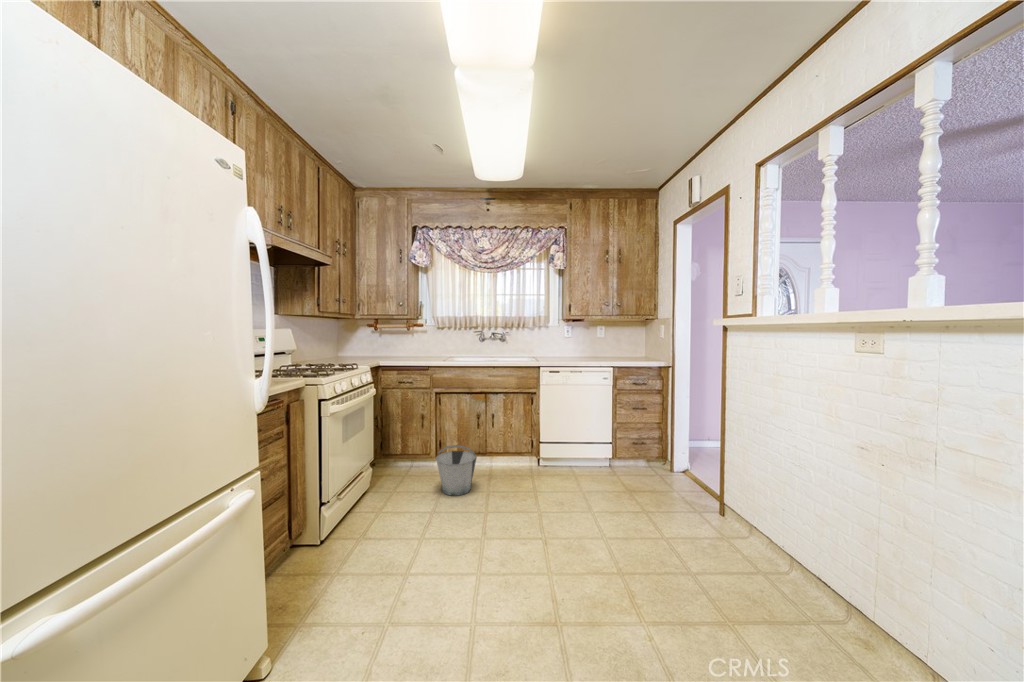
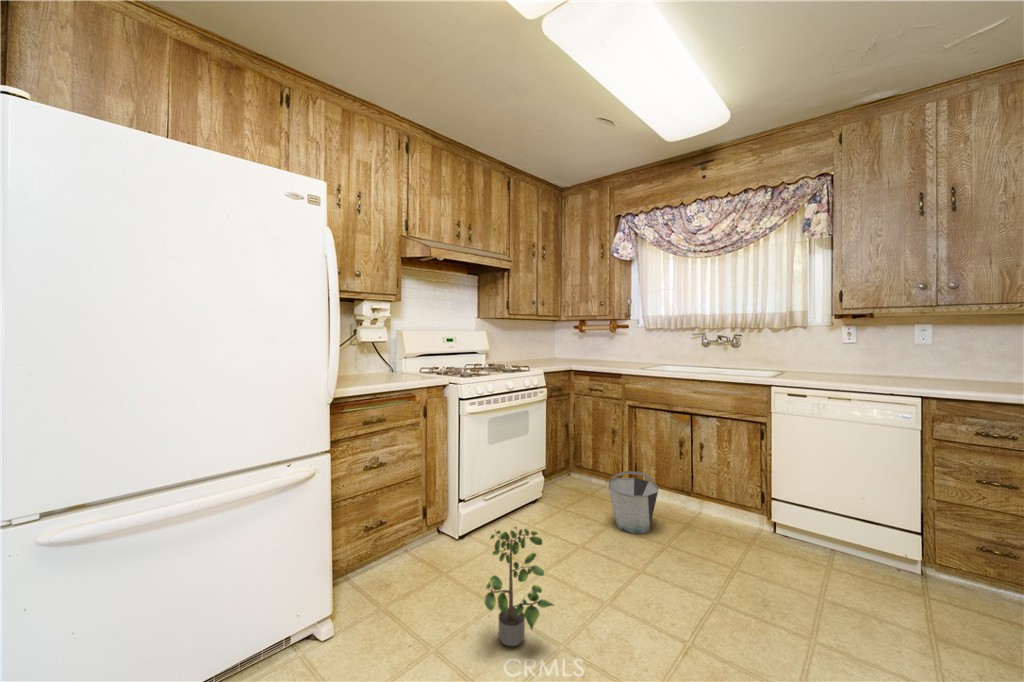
potted plant: none [407,502,469,618] -> present [485,527,554,646]

